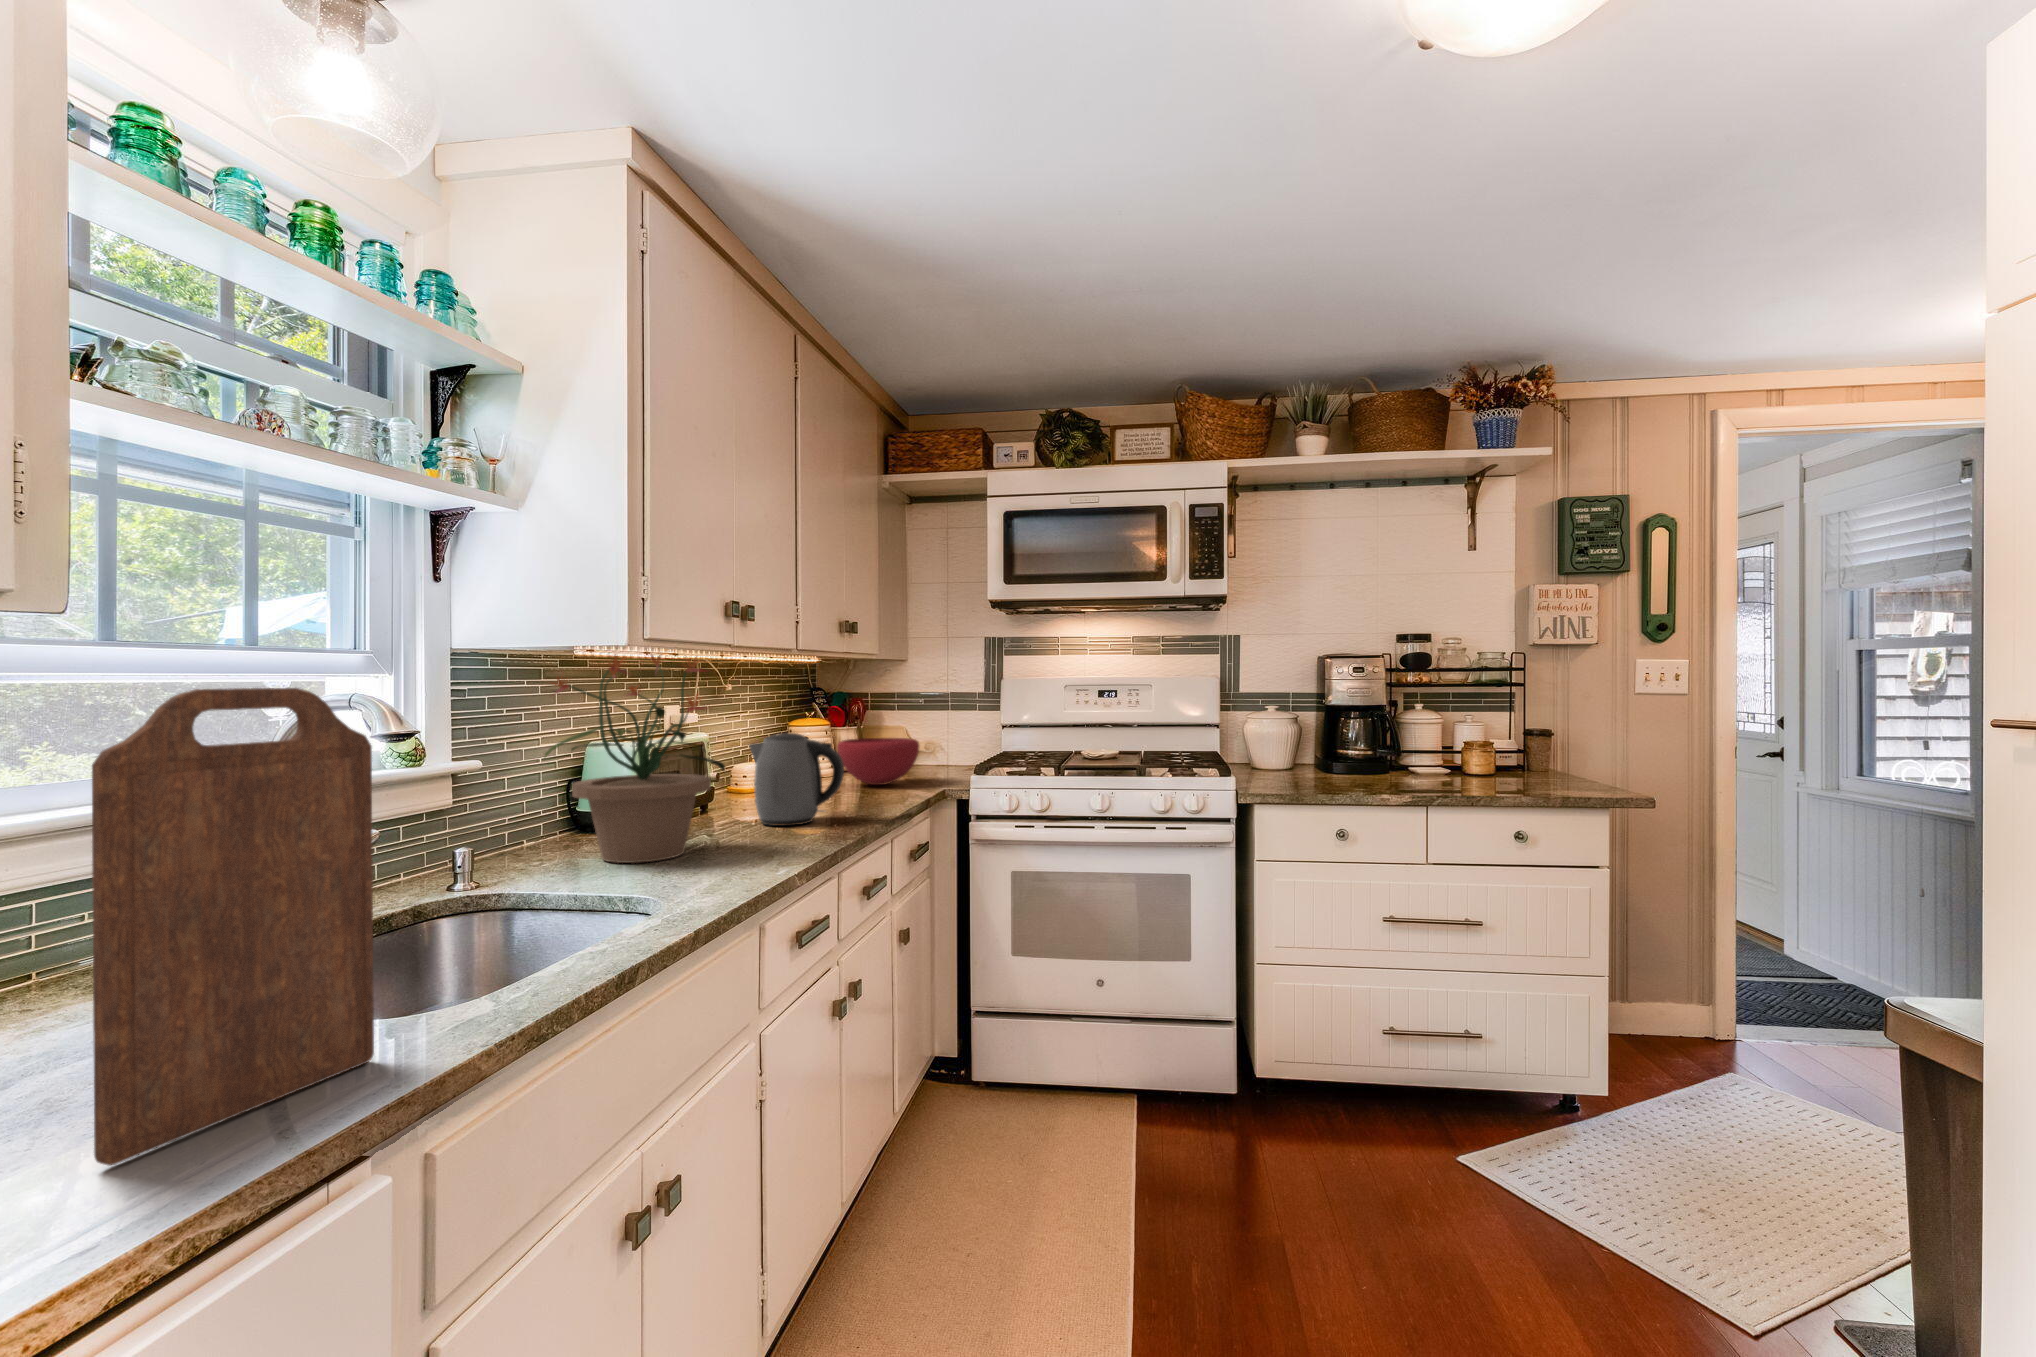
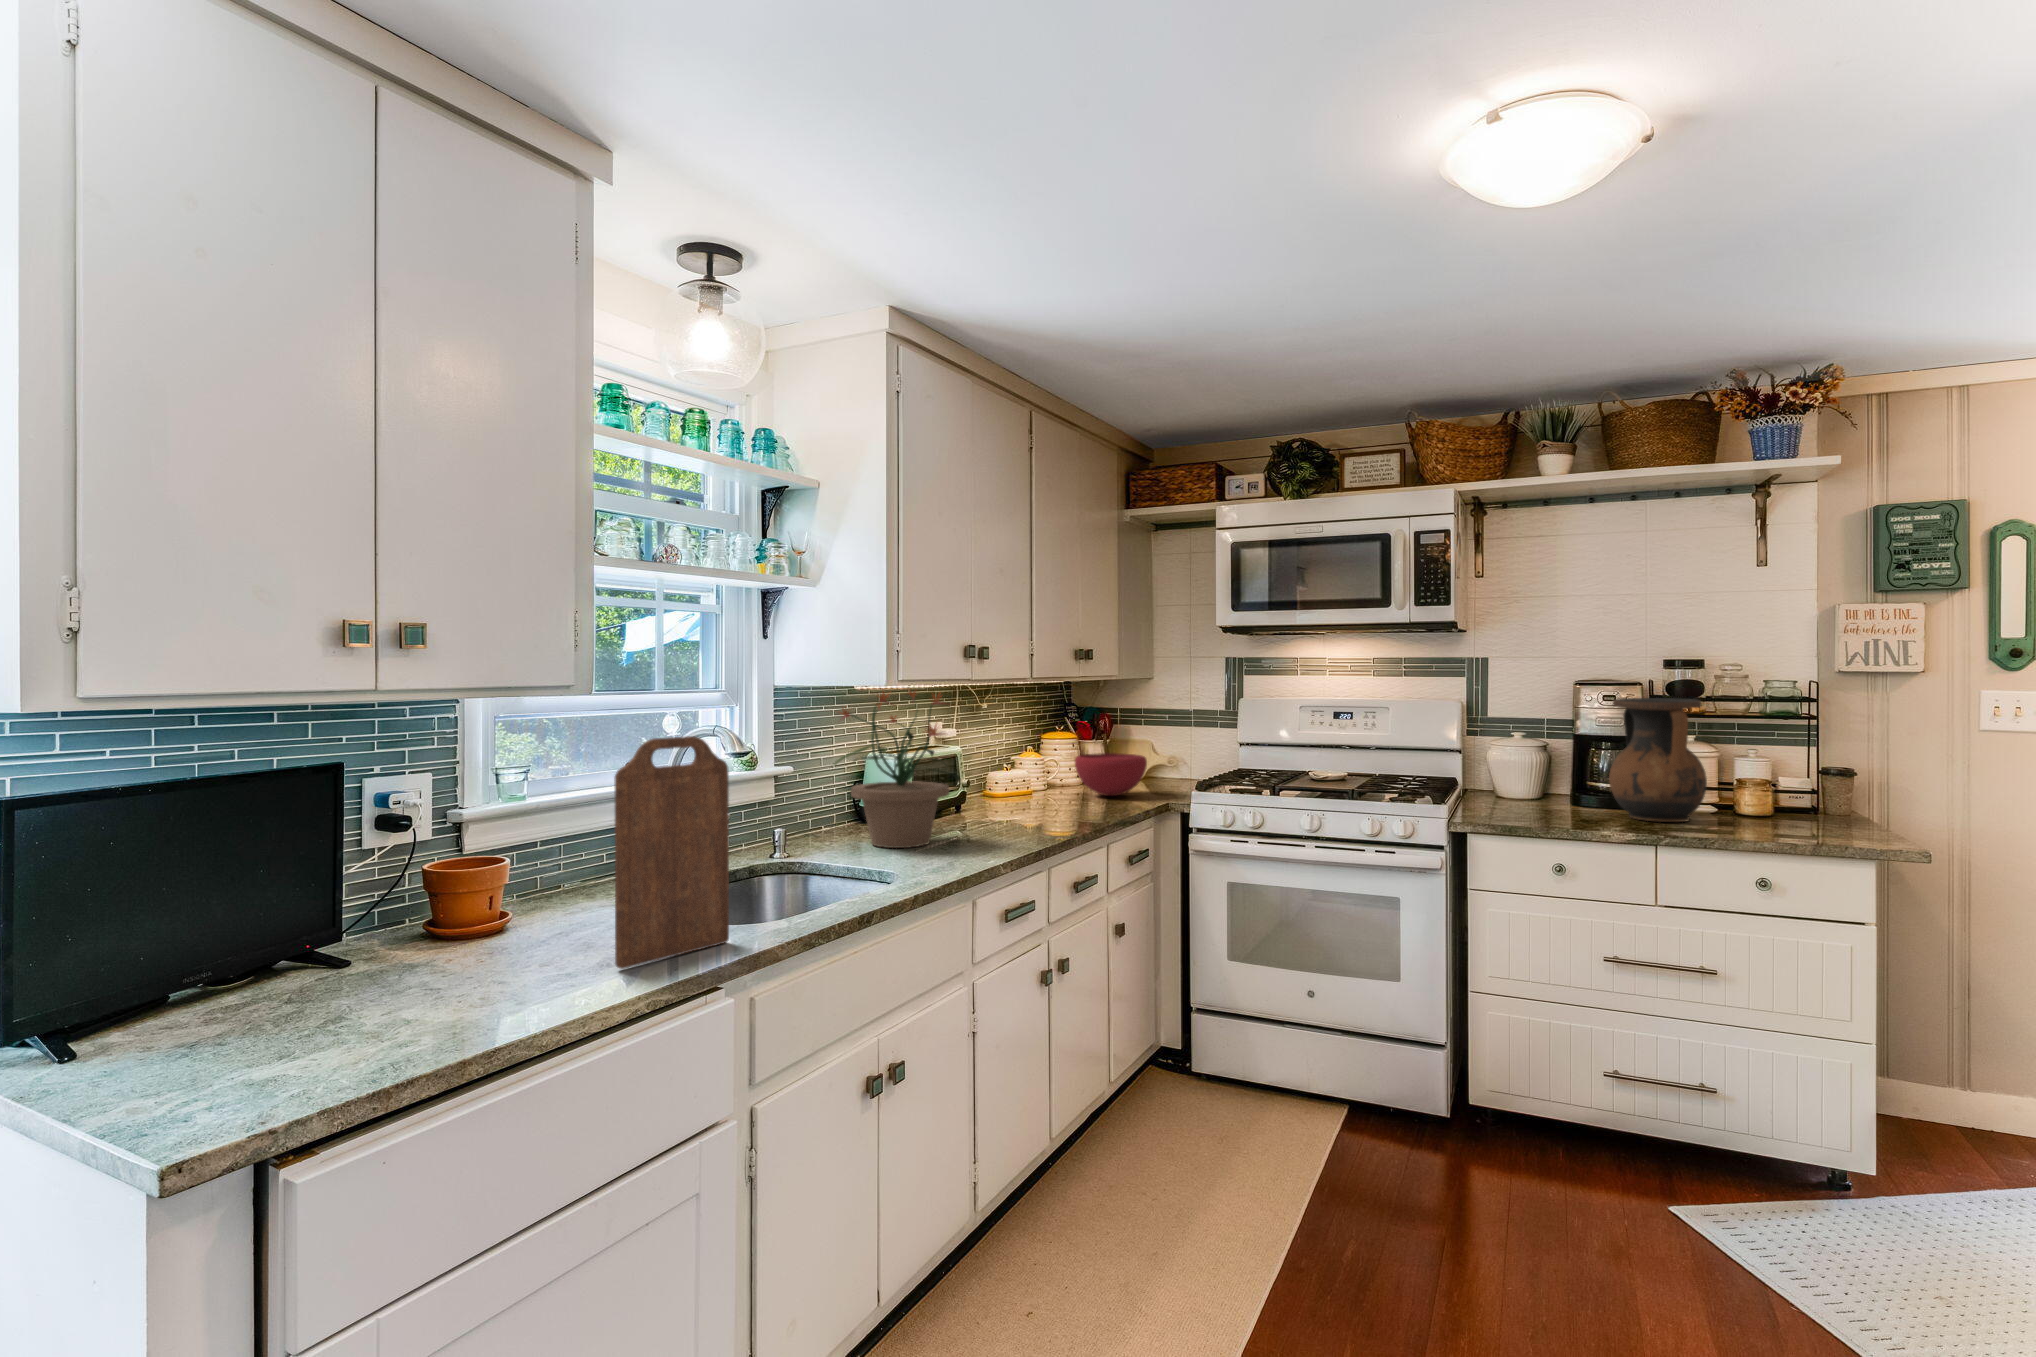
vase: none [1371,669,1456,785] -> present [1609,698,1707,822]
kettle: present [749,733,844,826] -> none [986,751,1062,827]

